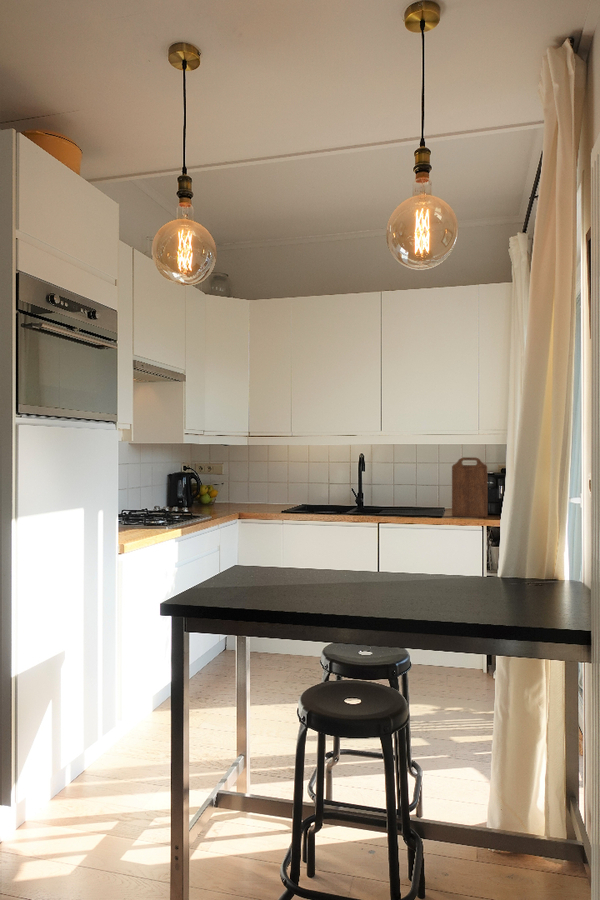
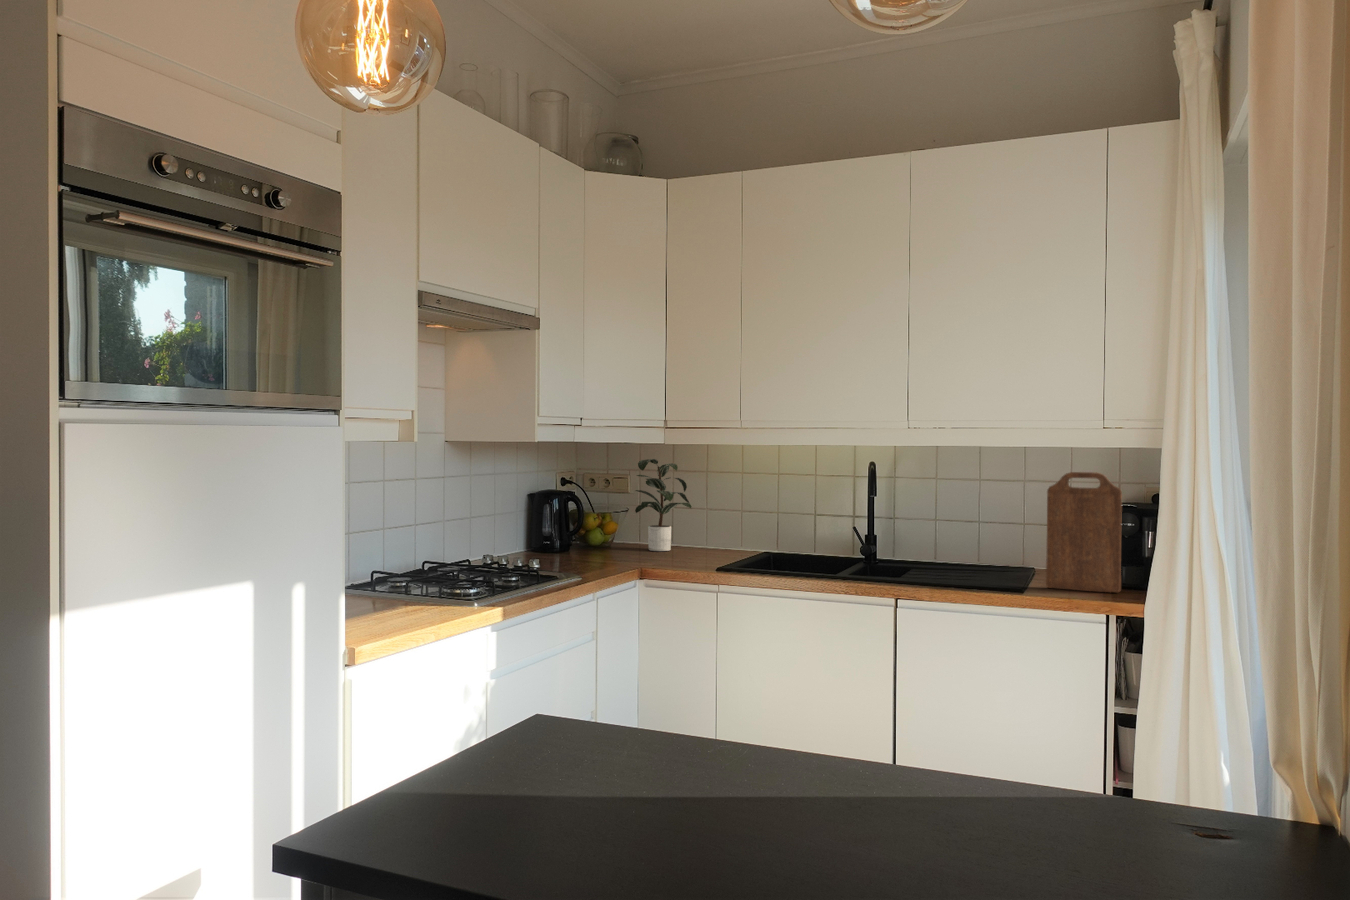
potted plant: none [224,454,271,506] -> present [635,459,692,551]

